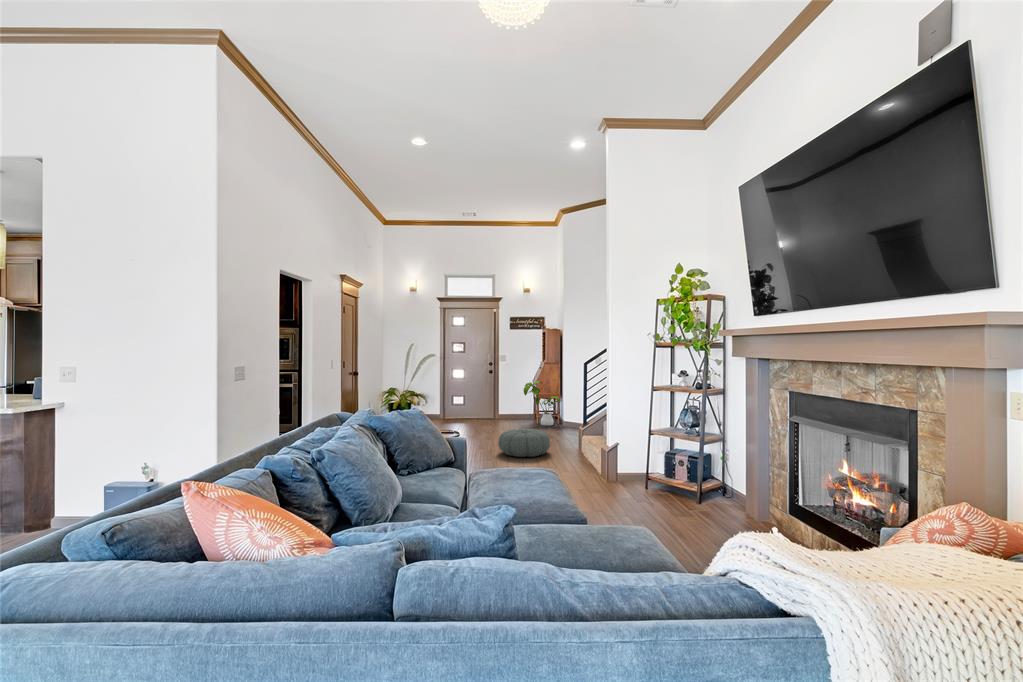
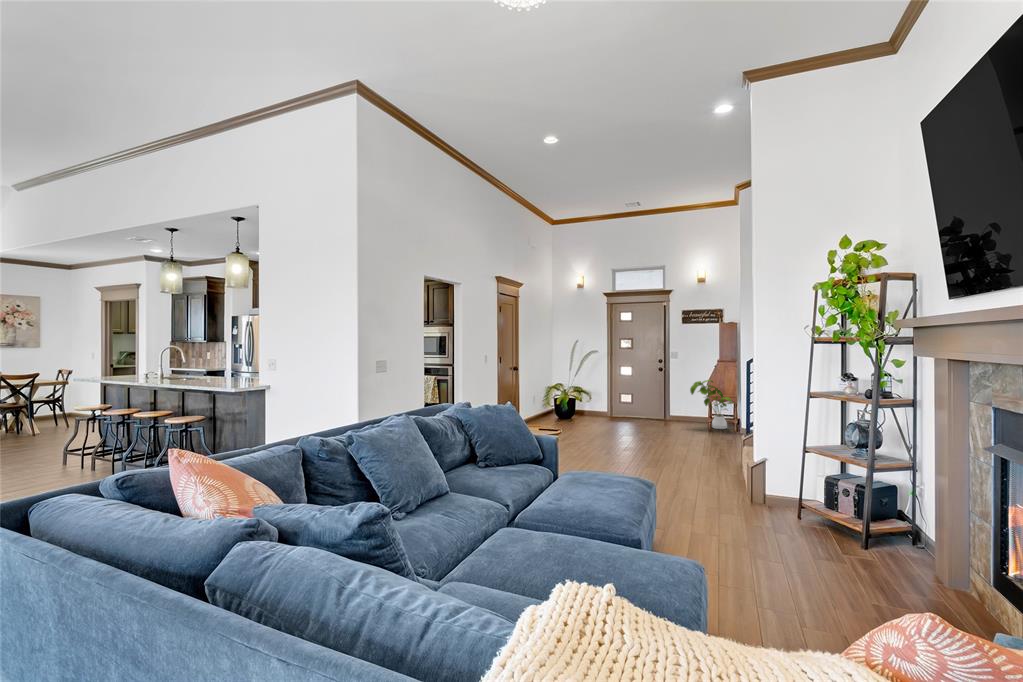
pouf: present [498,429,550,457] -> none [642,430,700,462]

